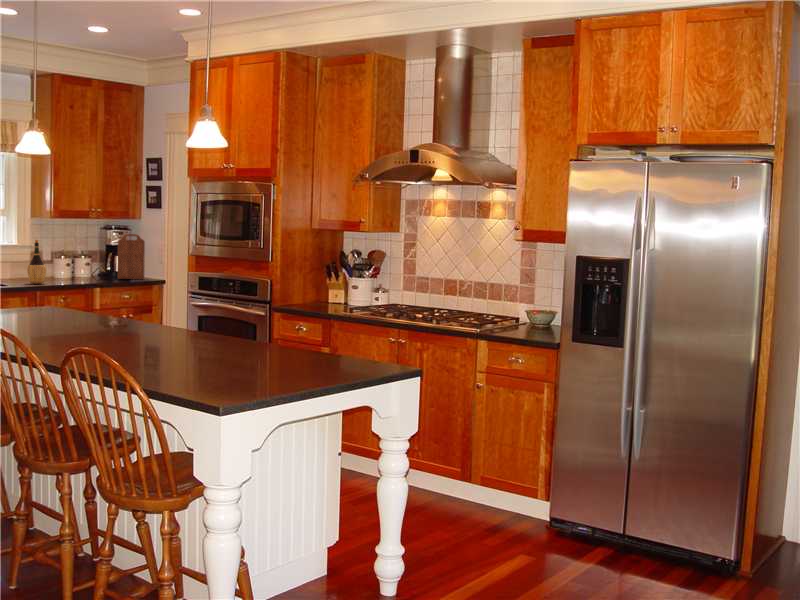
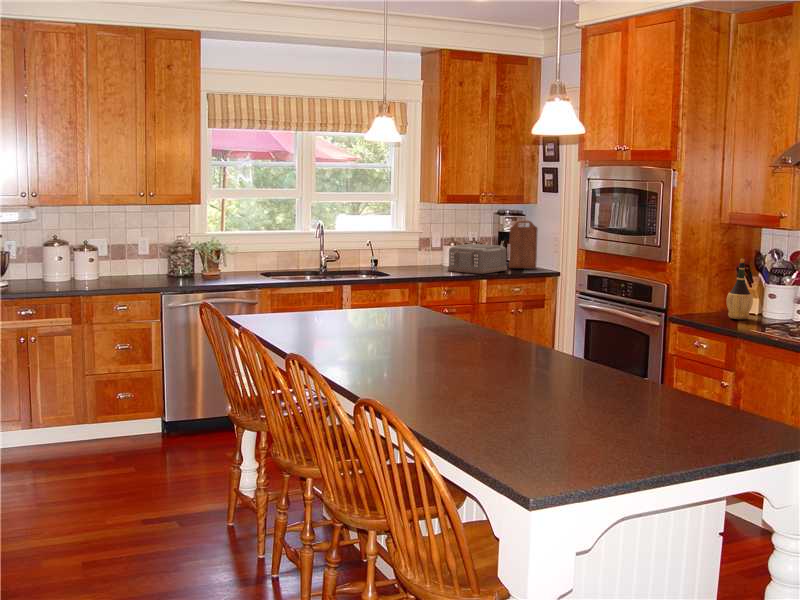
wine bottle: present [27,240,46,284] -> present [727,259,753,319]
toaster: none [57,255,117,283] -> present [448,244,507,274]

